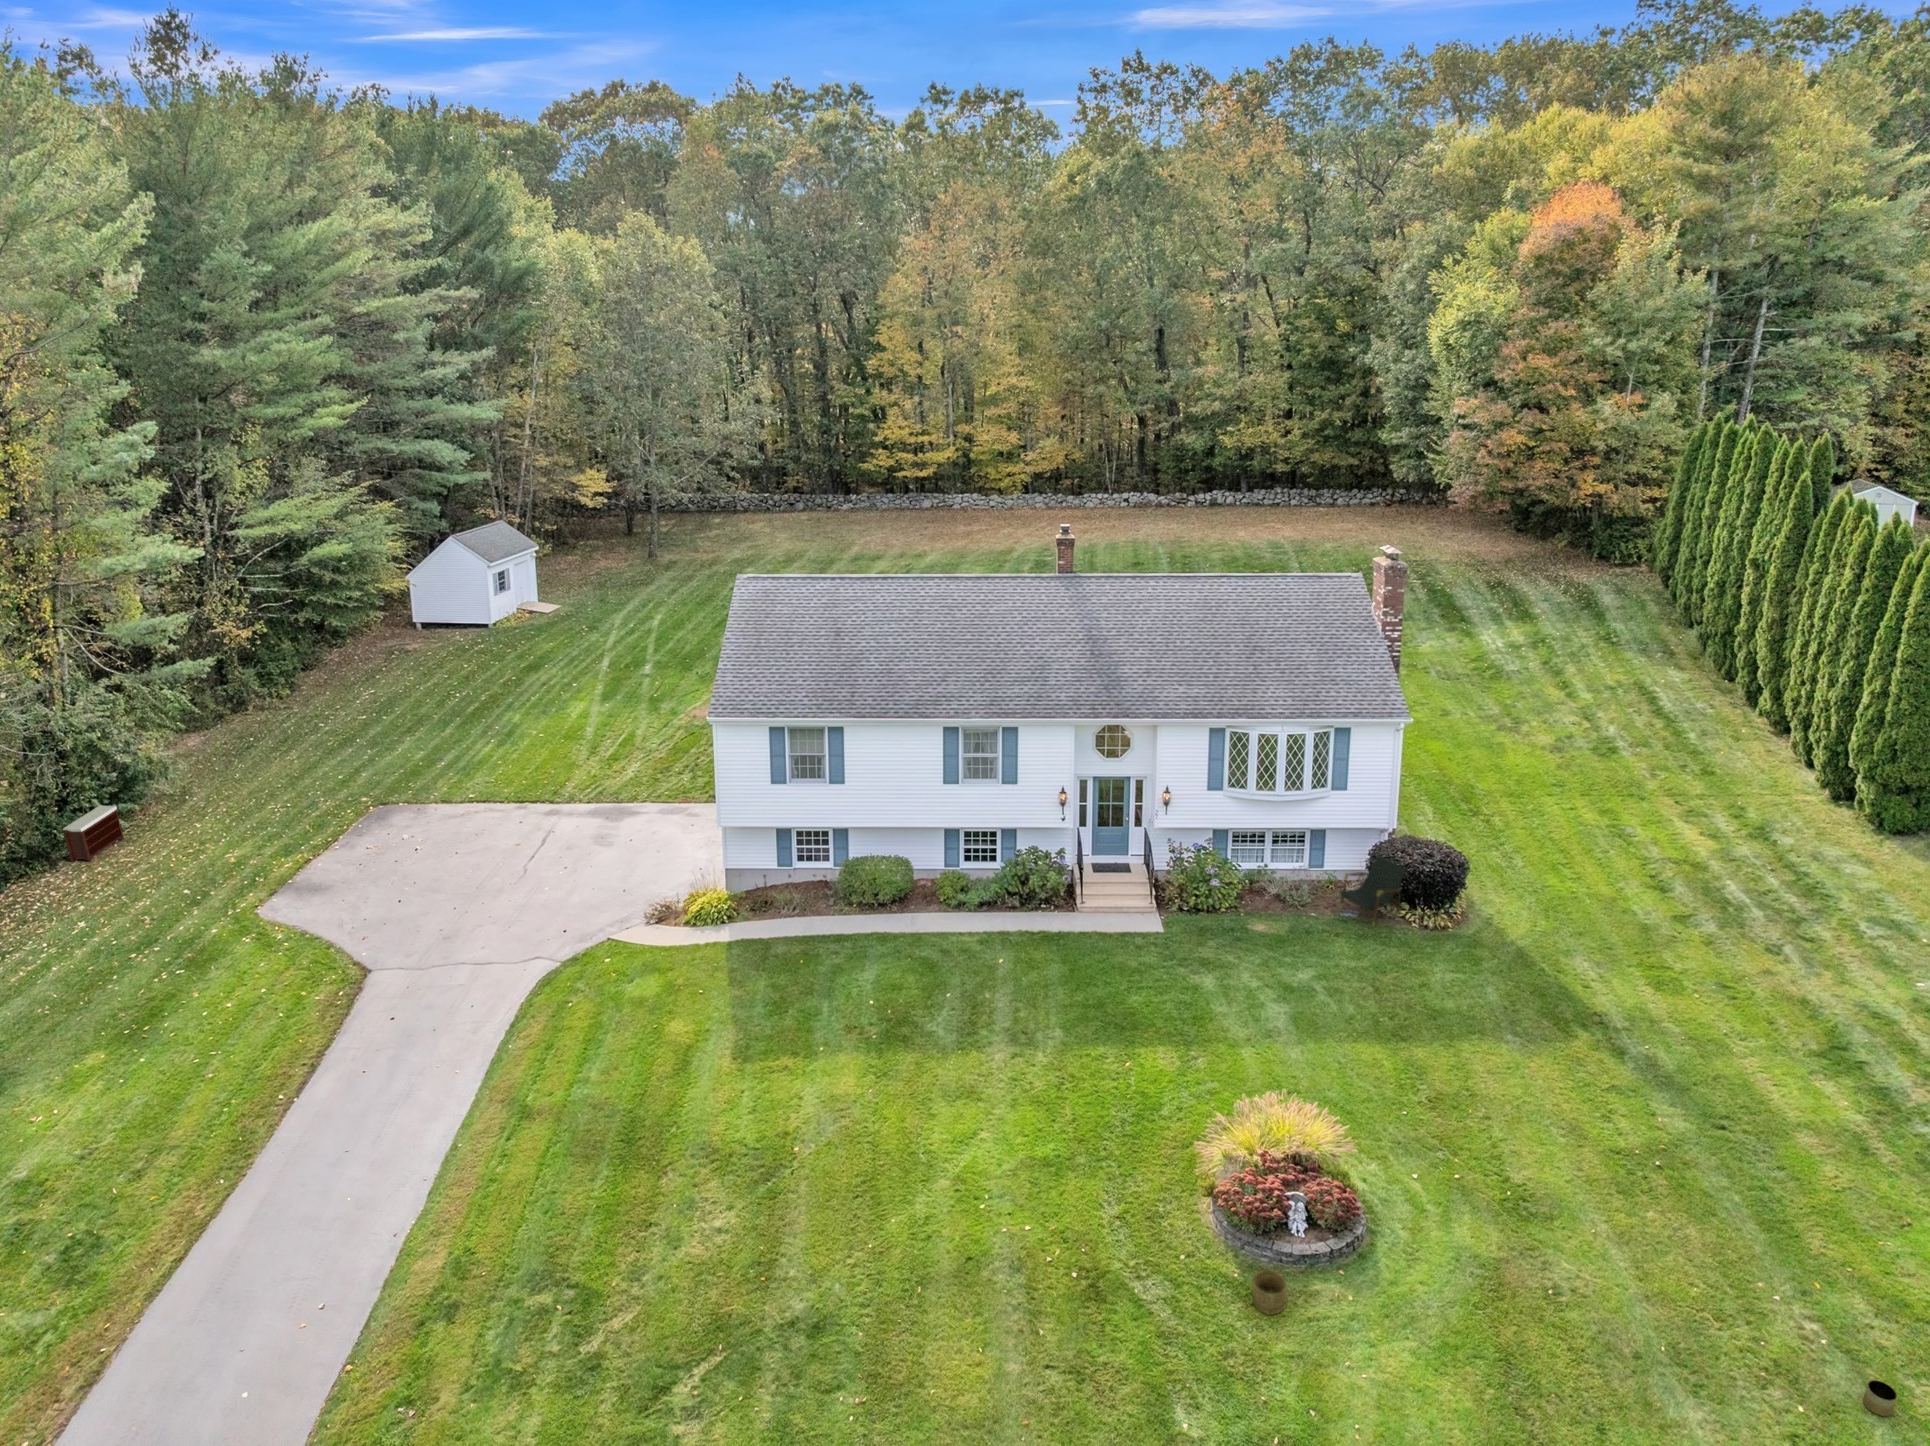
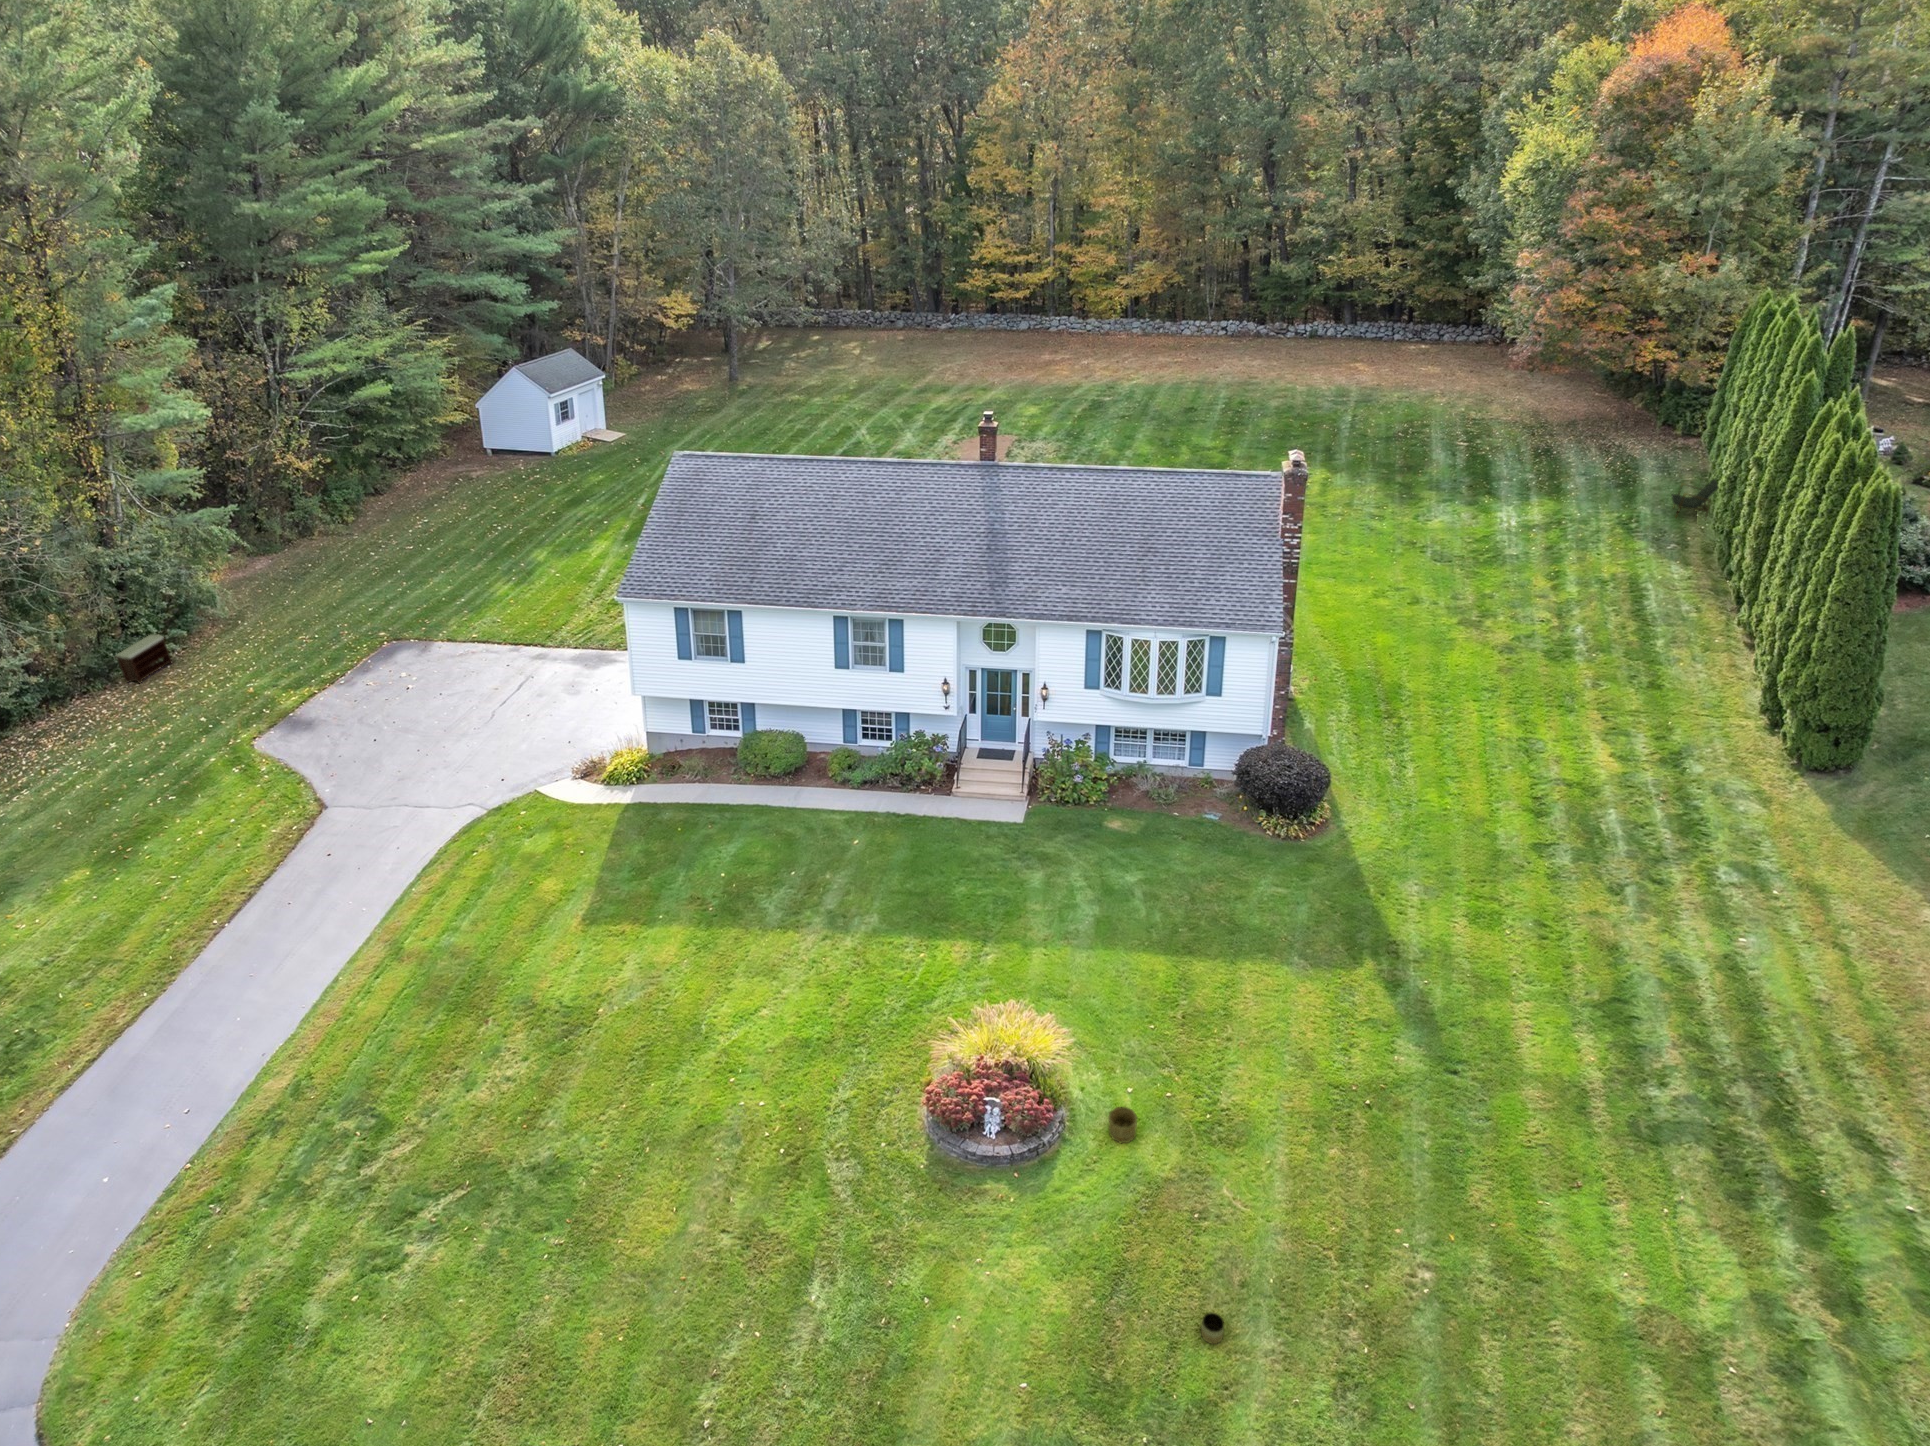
lounge chair: present [1340,856,1406,926] -> present [1671,479,1719,518]
wooden bucket: present [1252,1270,1287,1315] -> present [1108,1107,1137,1143]
planter: present [1863,1380,1897,1416] -> present [1201,1312,1224,1344]

